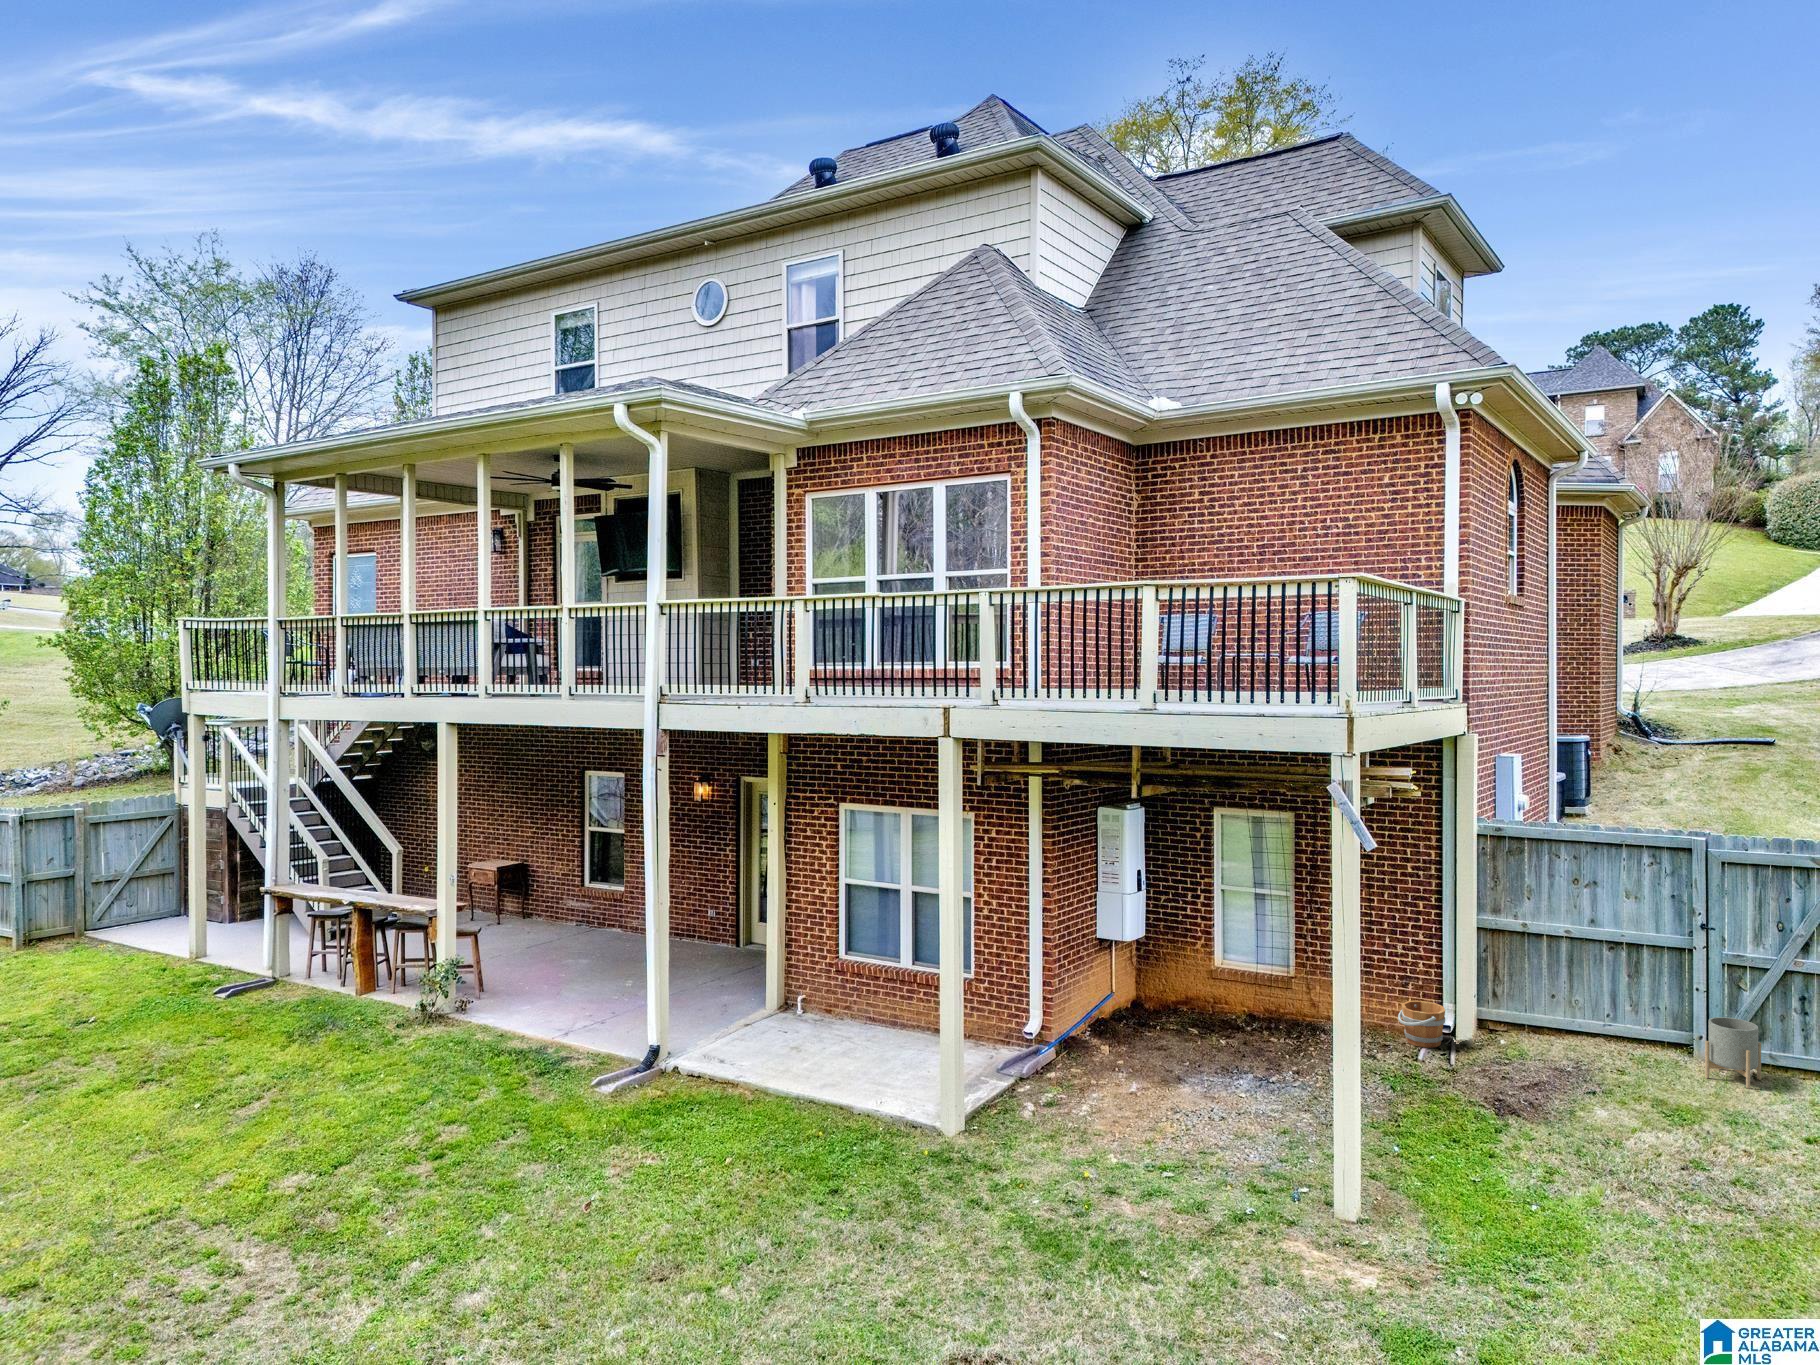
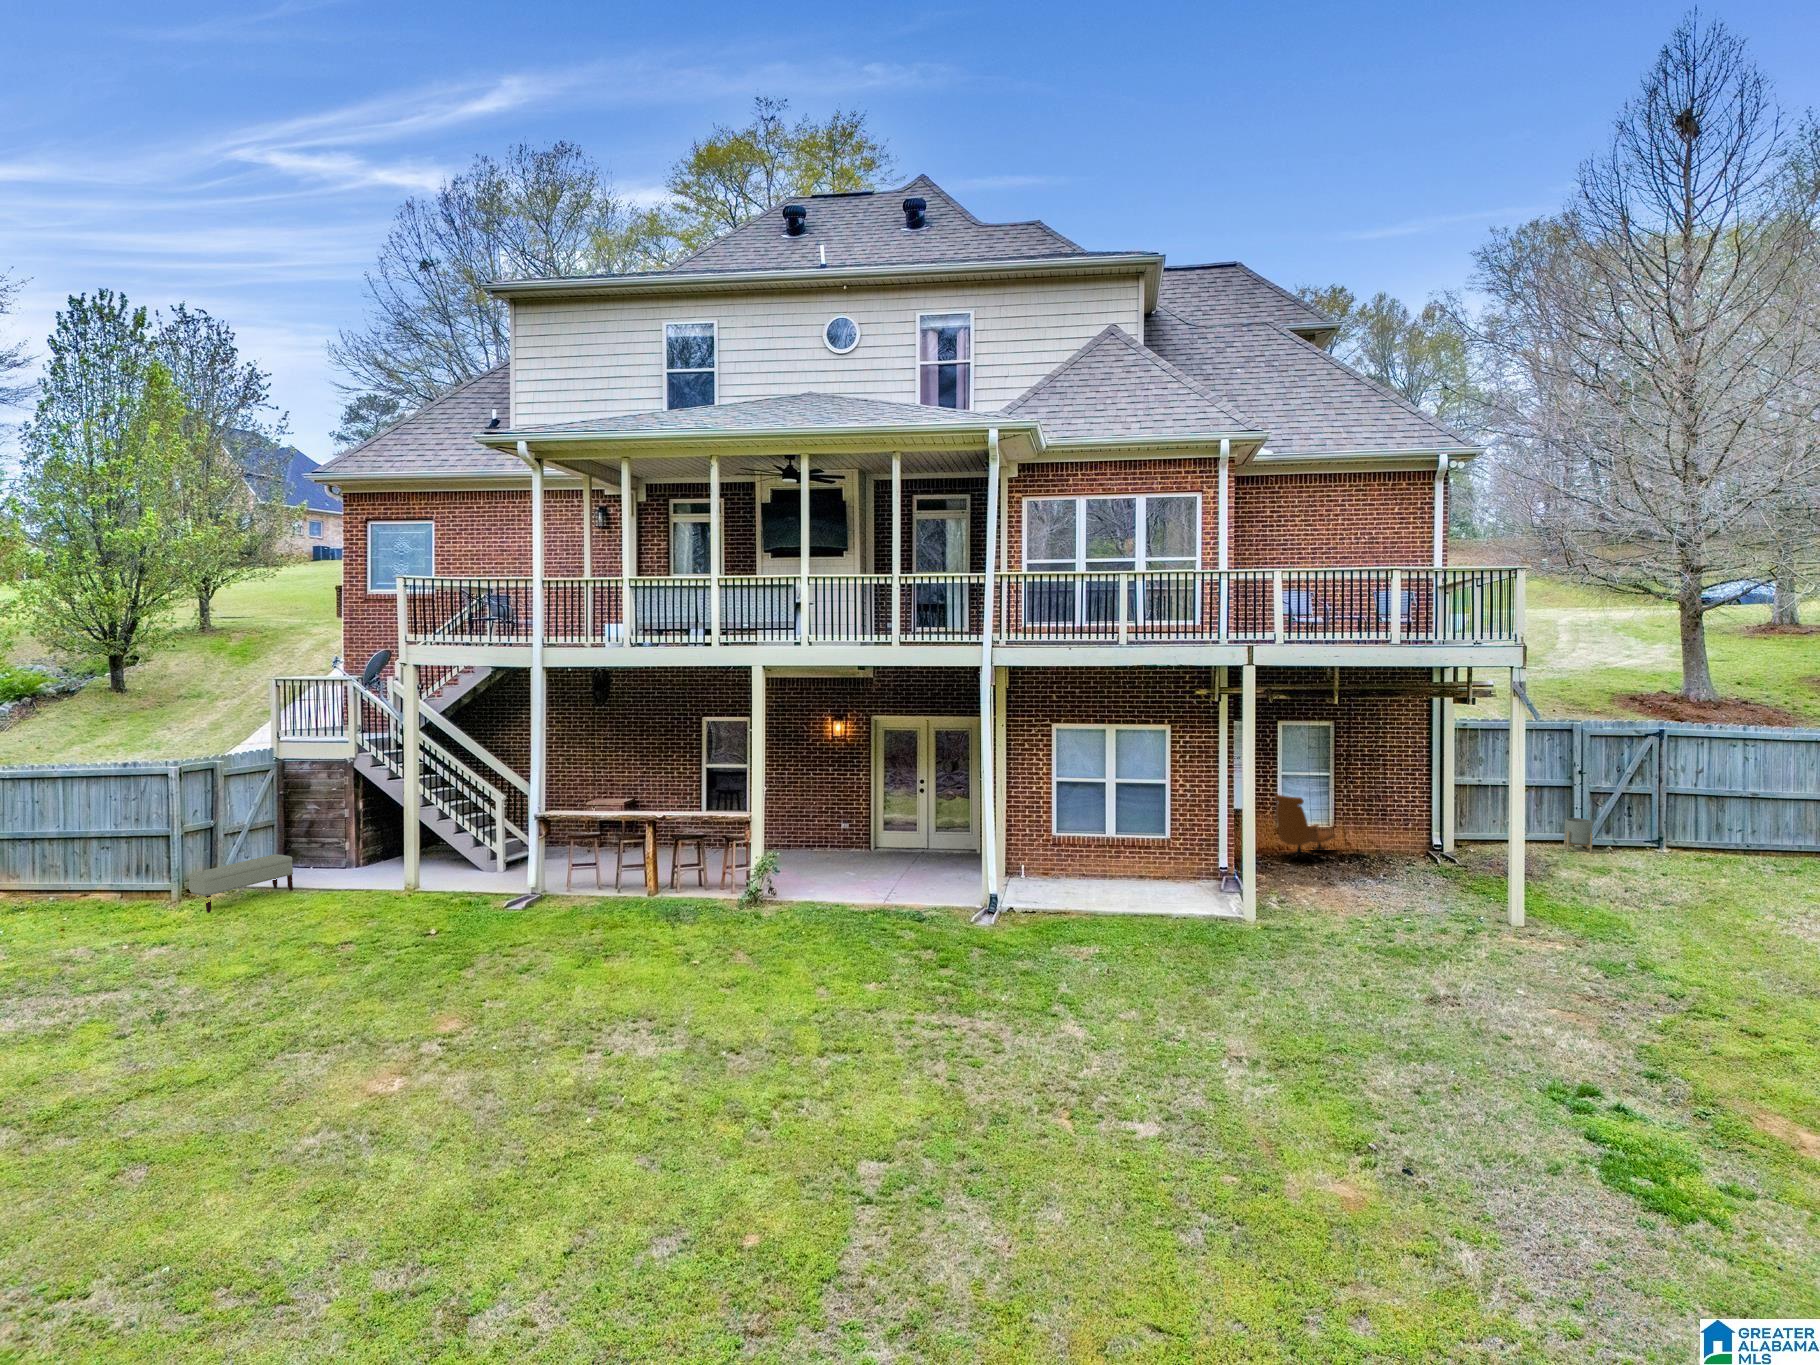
bench: none [25,900,130,954] -> present [187,854,293,913]
lounge chair: none [1158,927,1282,1040] -> present [1275,794,1334,859]
bucket: present [1398,1001,1445,1048] -> none [1402,827,1432,853]

